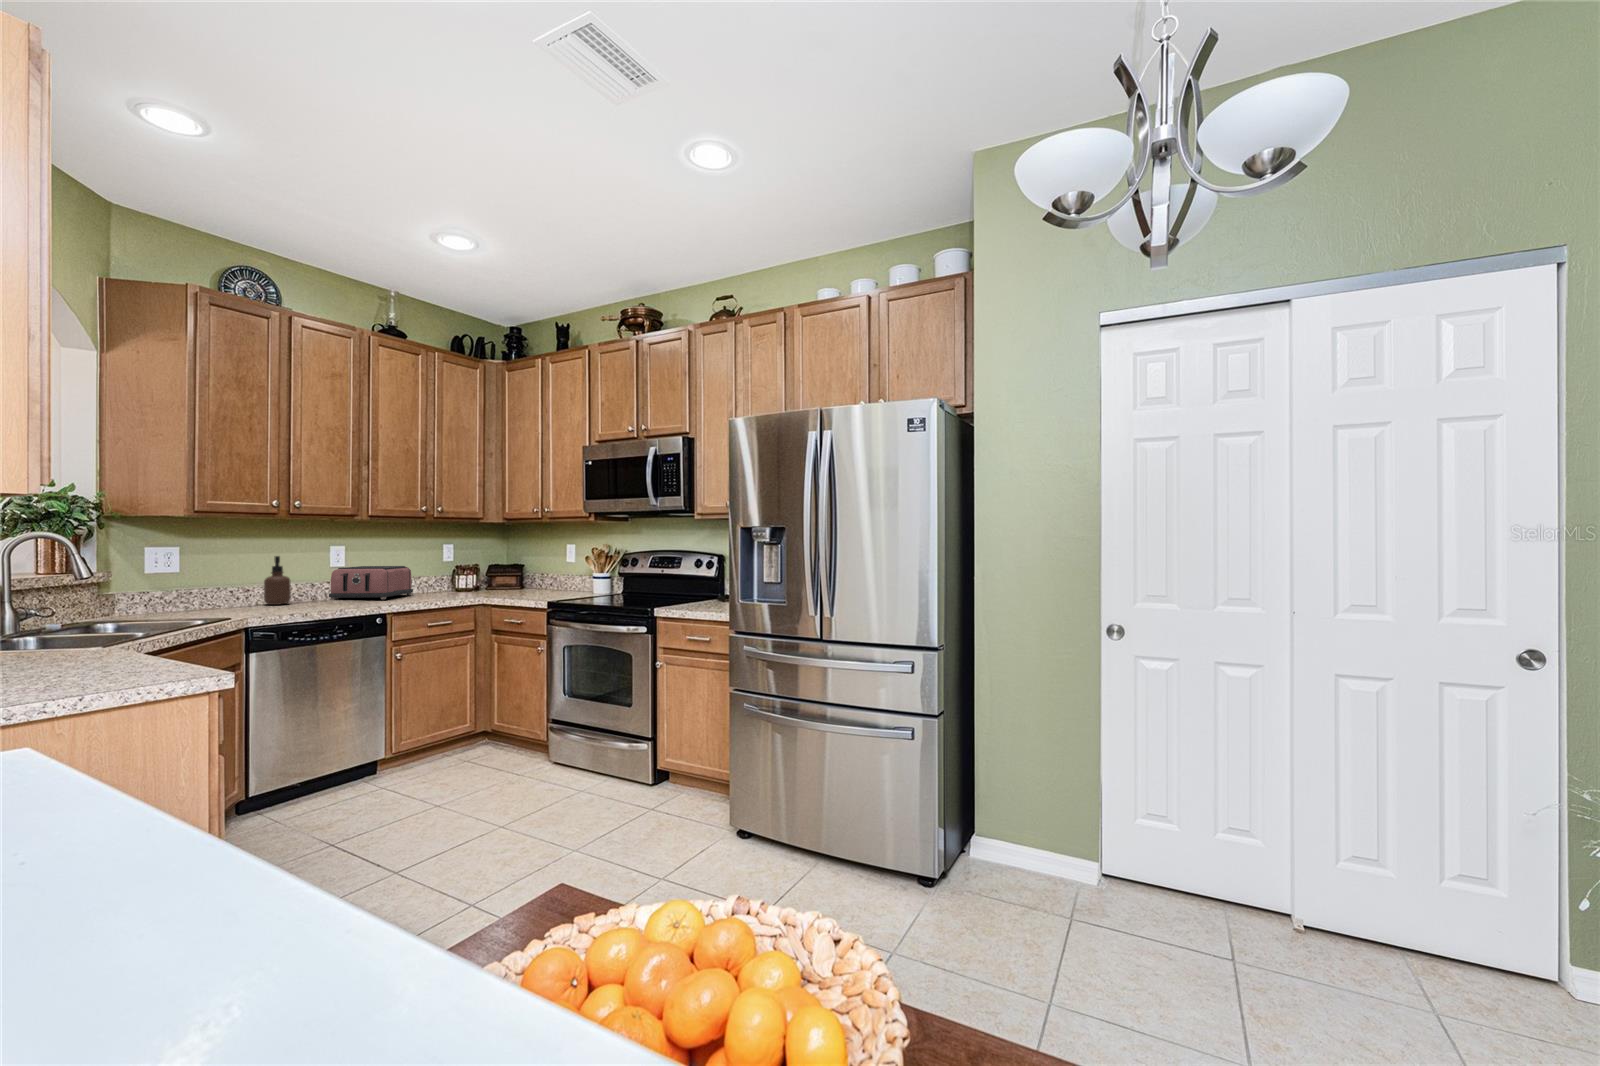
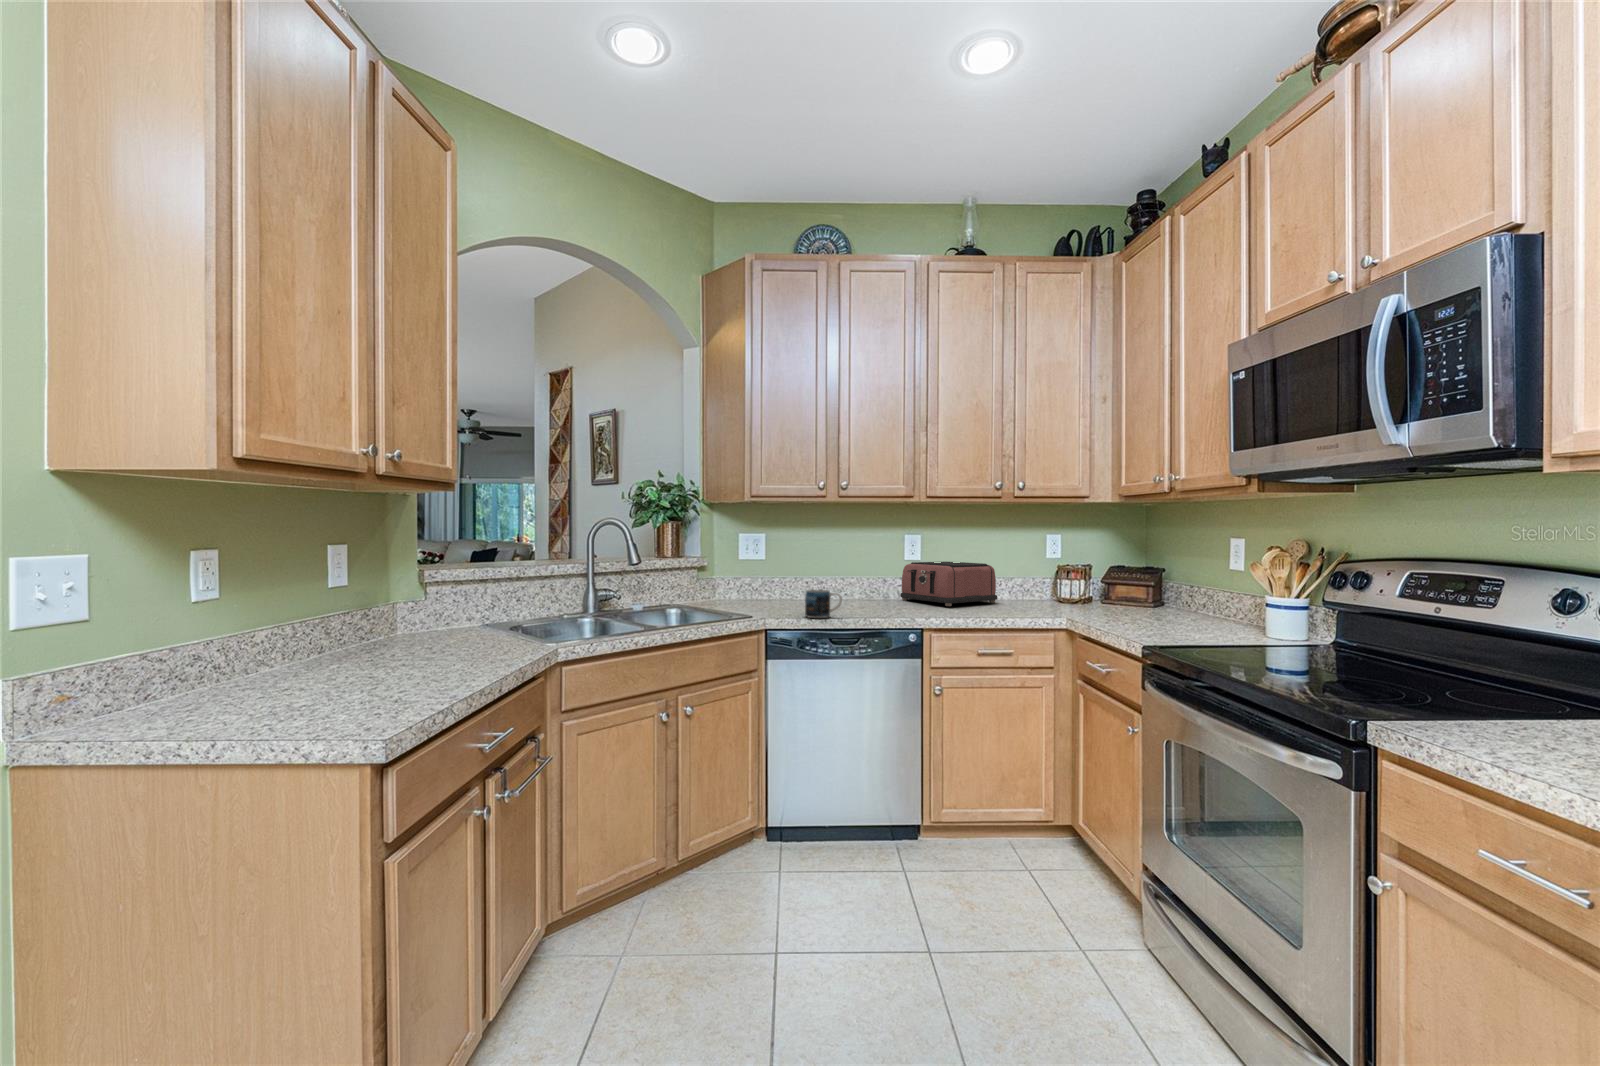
soap dispenser: present [264,556,291,605] -> none [830,546,854,601]
mug: none [282,592,319,616] -> present [805,590,842,618]

